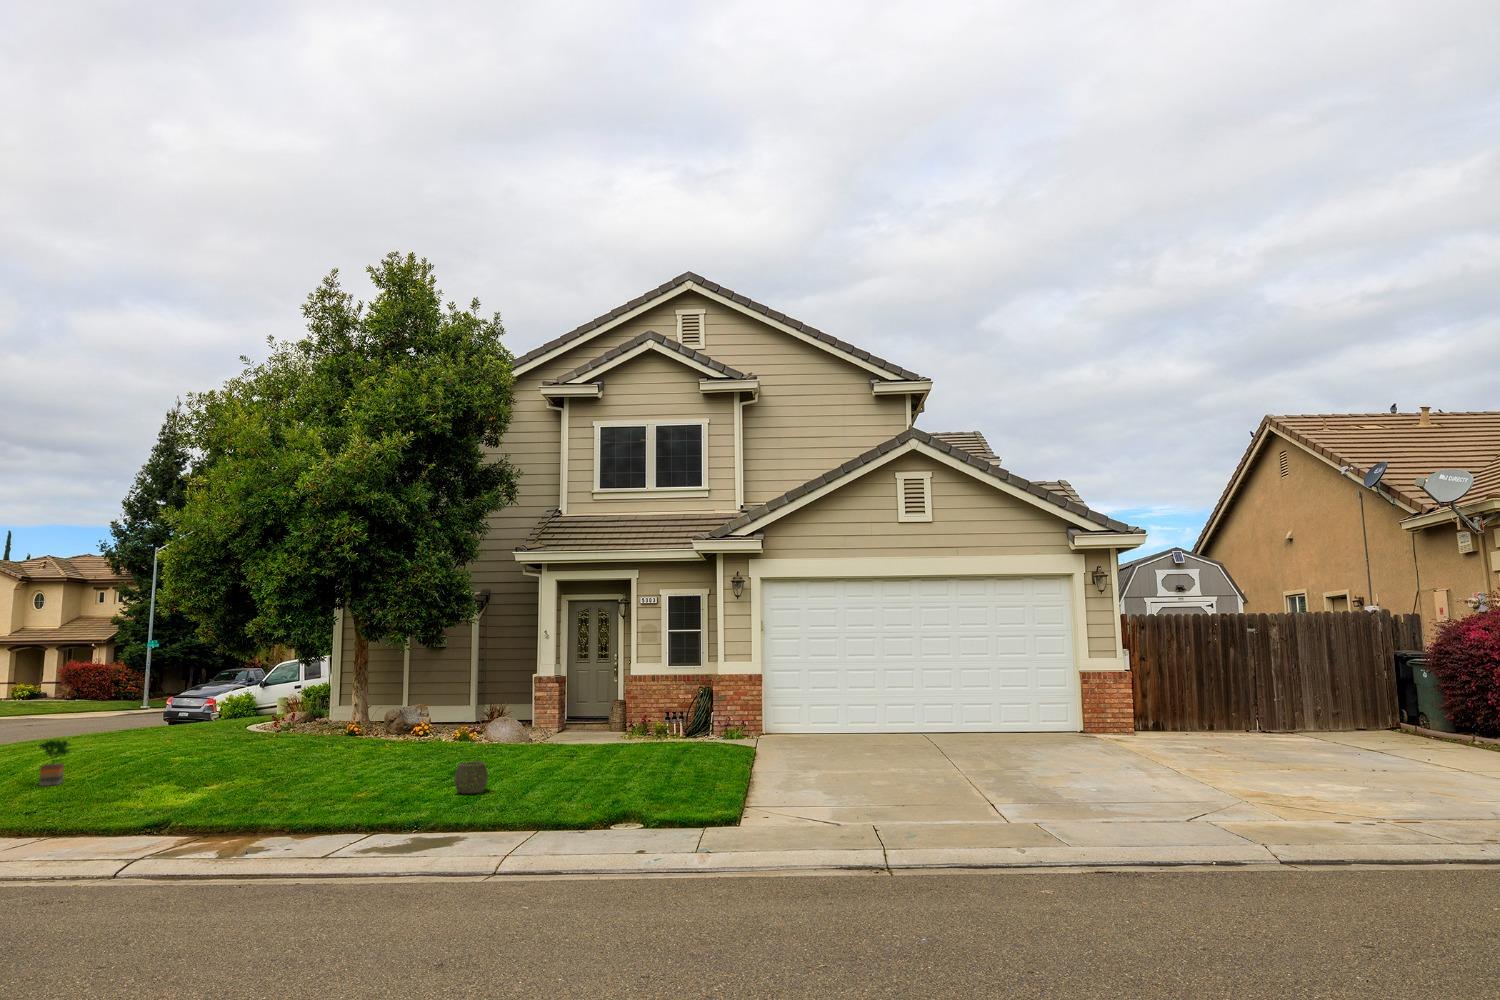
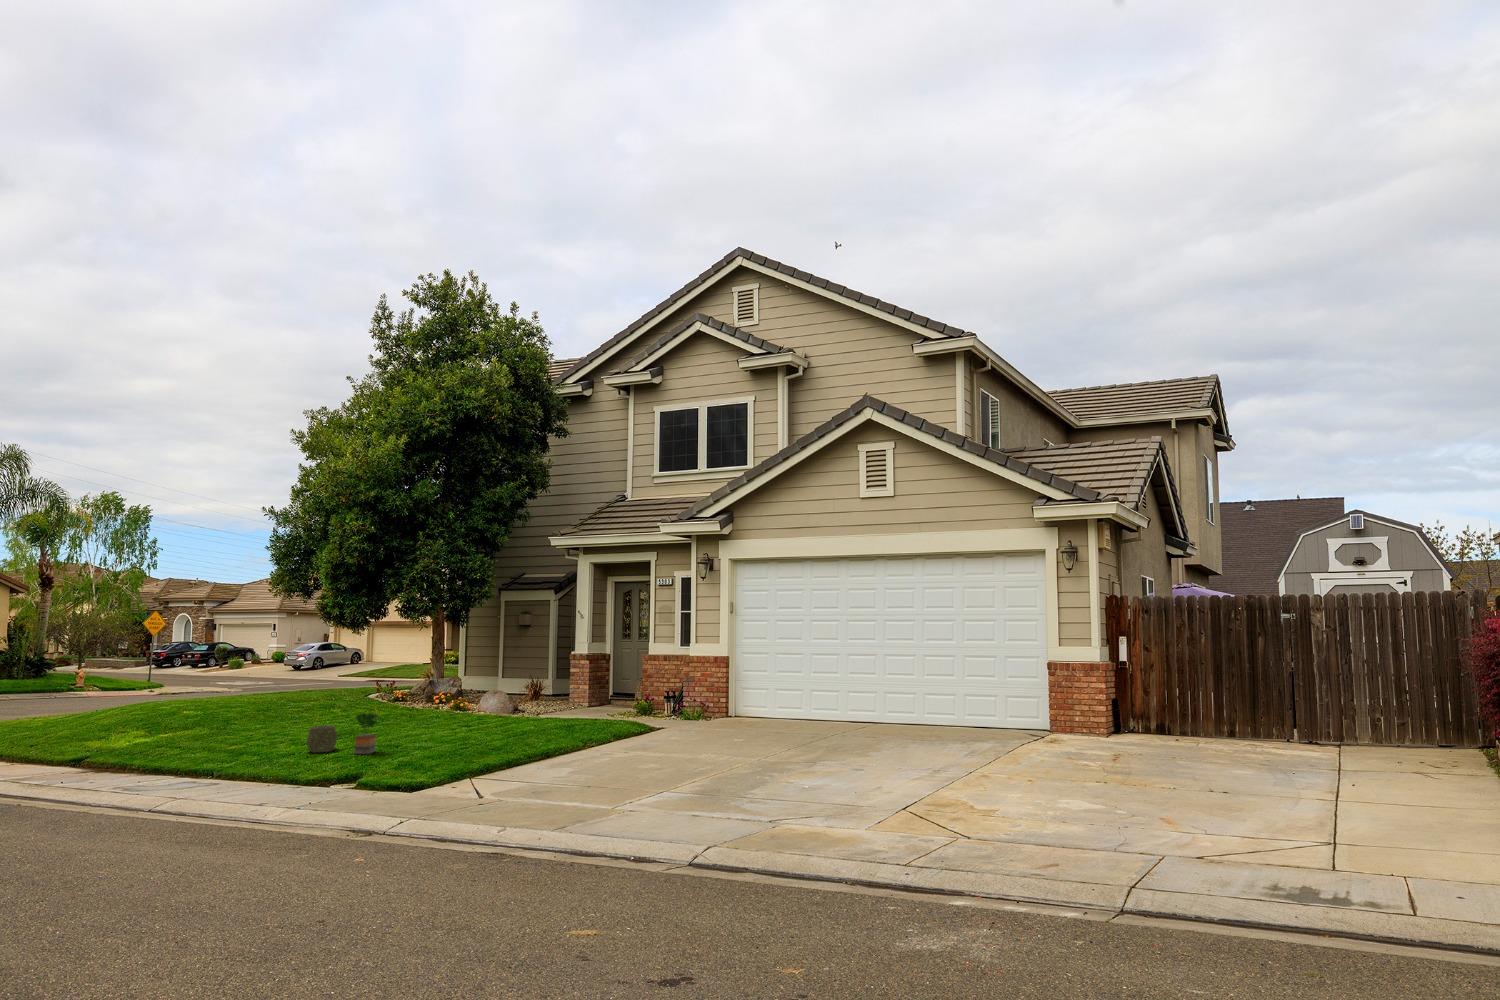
potted tree: present [39,740,71,786] -> present [354,713,380,754]

